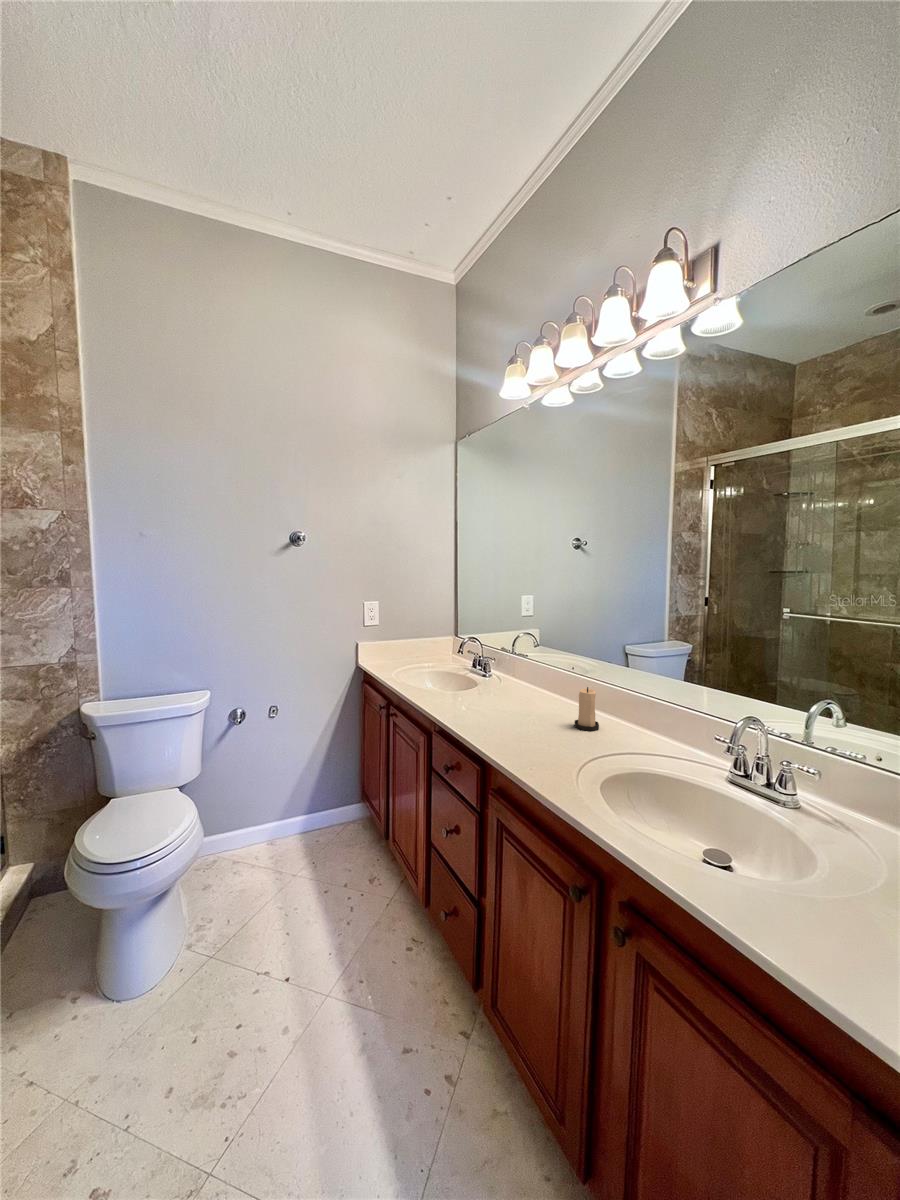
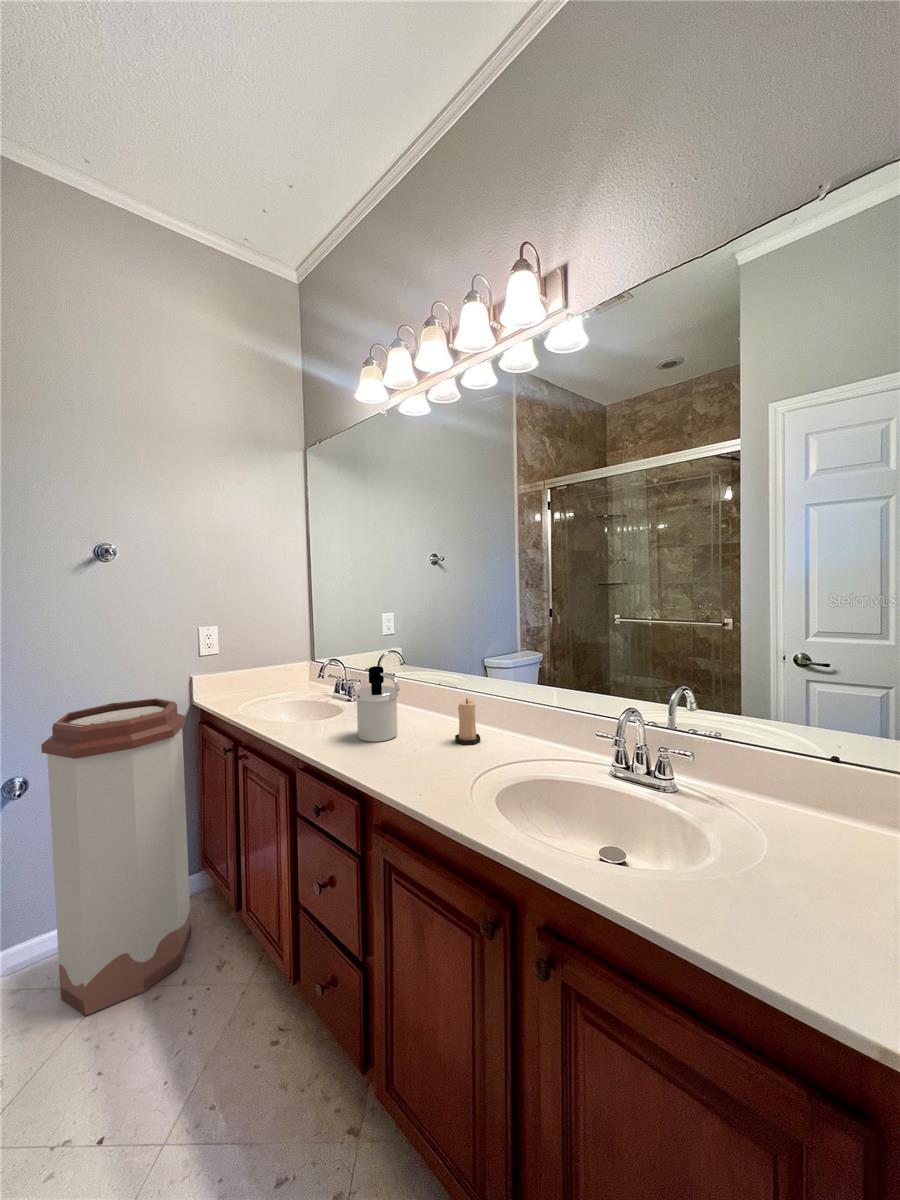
soap dispenser: none [485,649,523,717] -> present [355,666,400,742]
trash can: none [255,659,352,891] -> present [41,698,191,1015]

